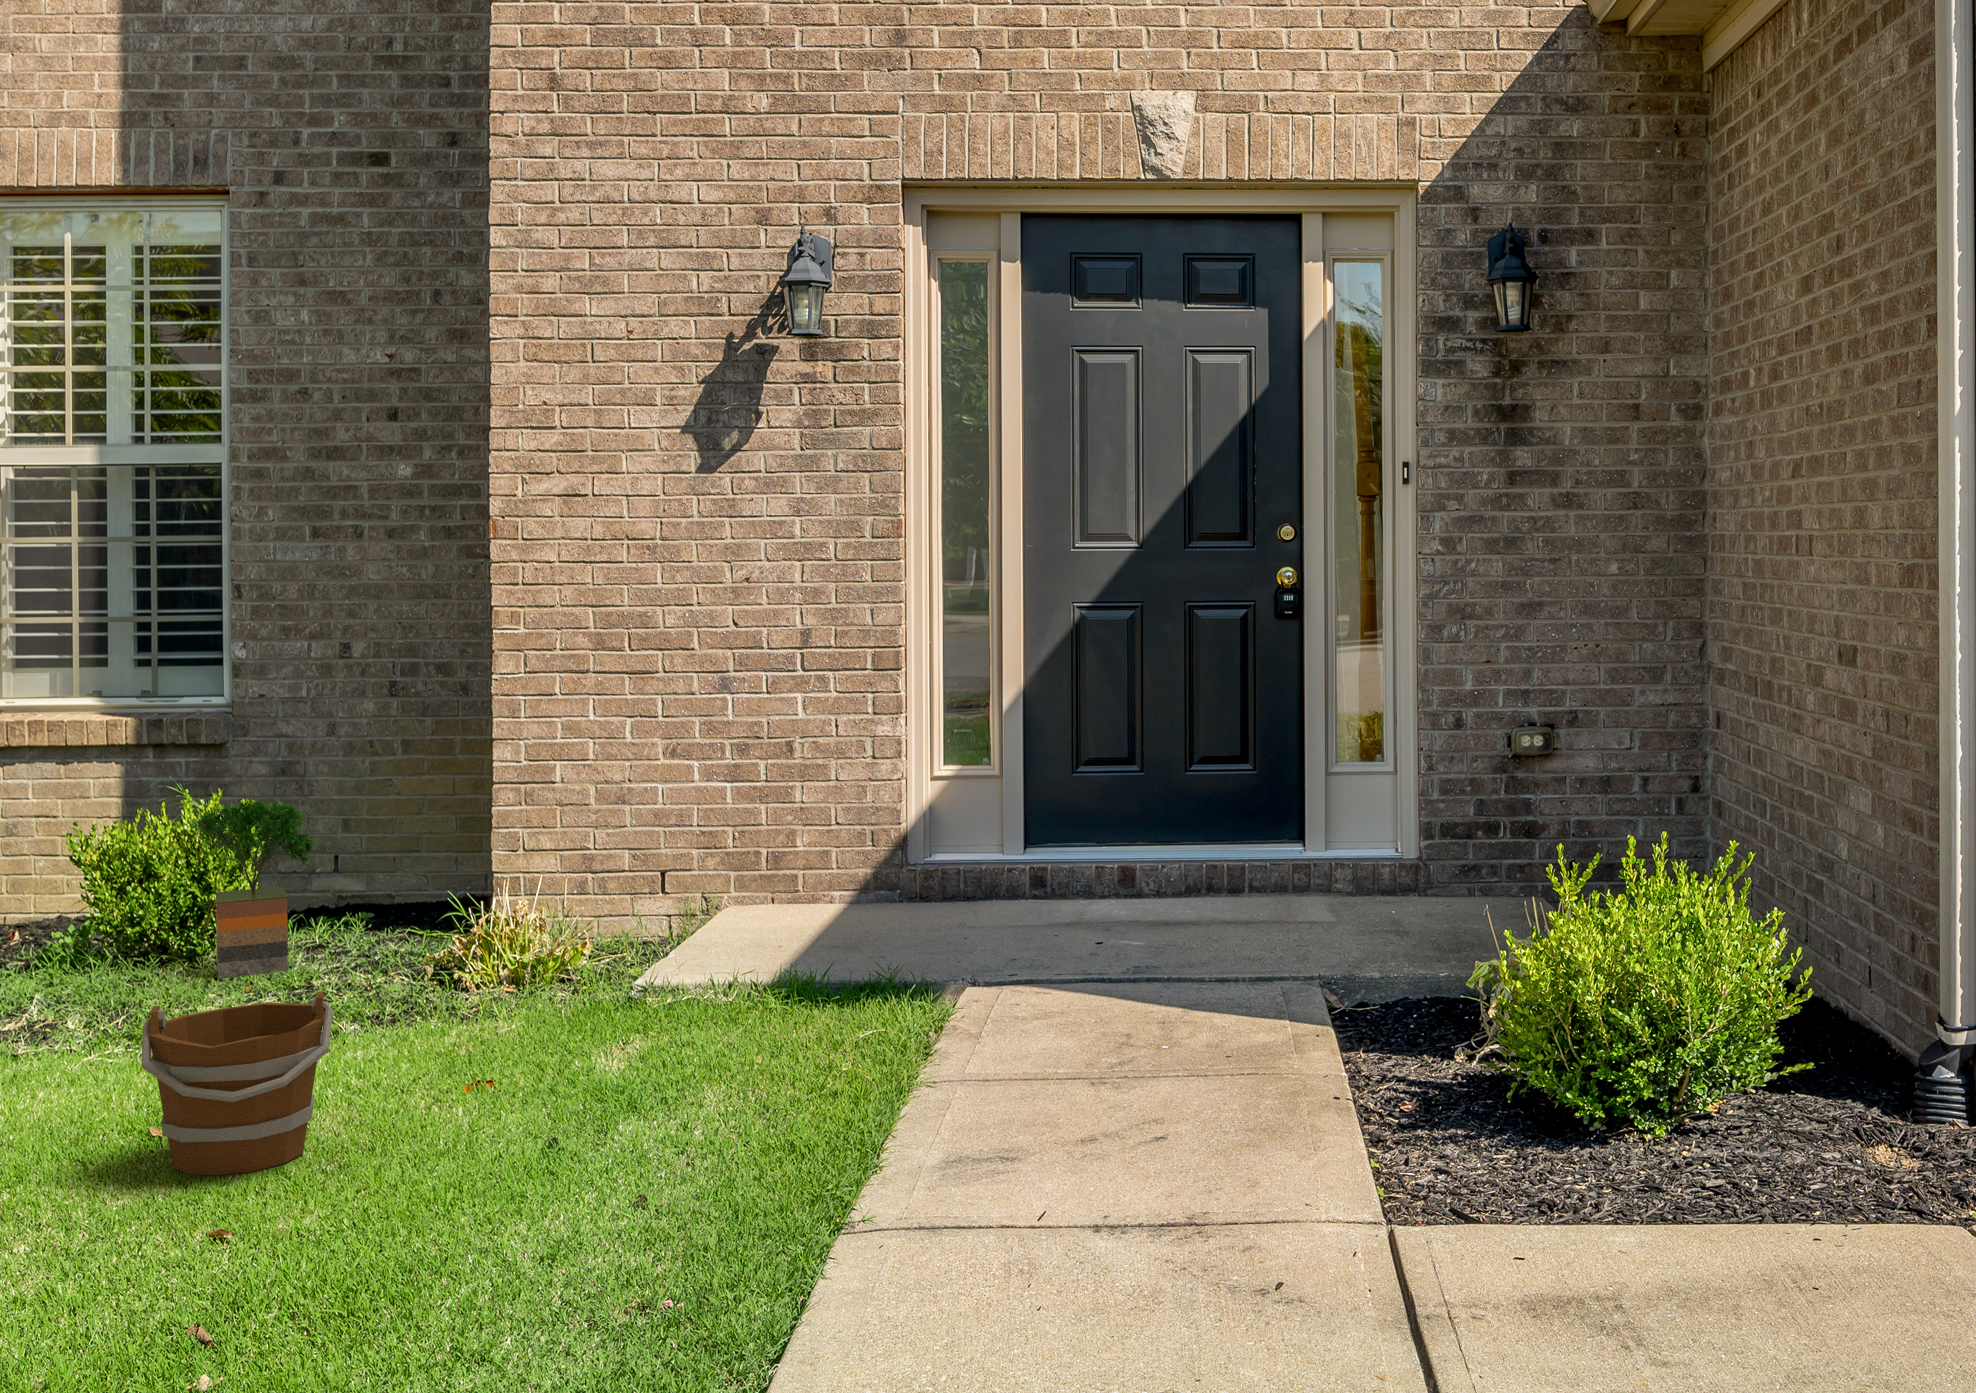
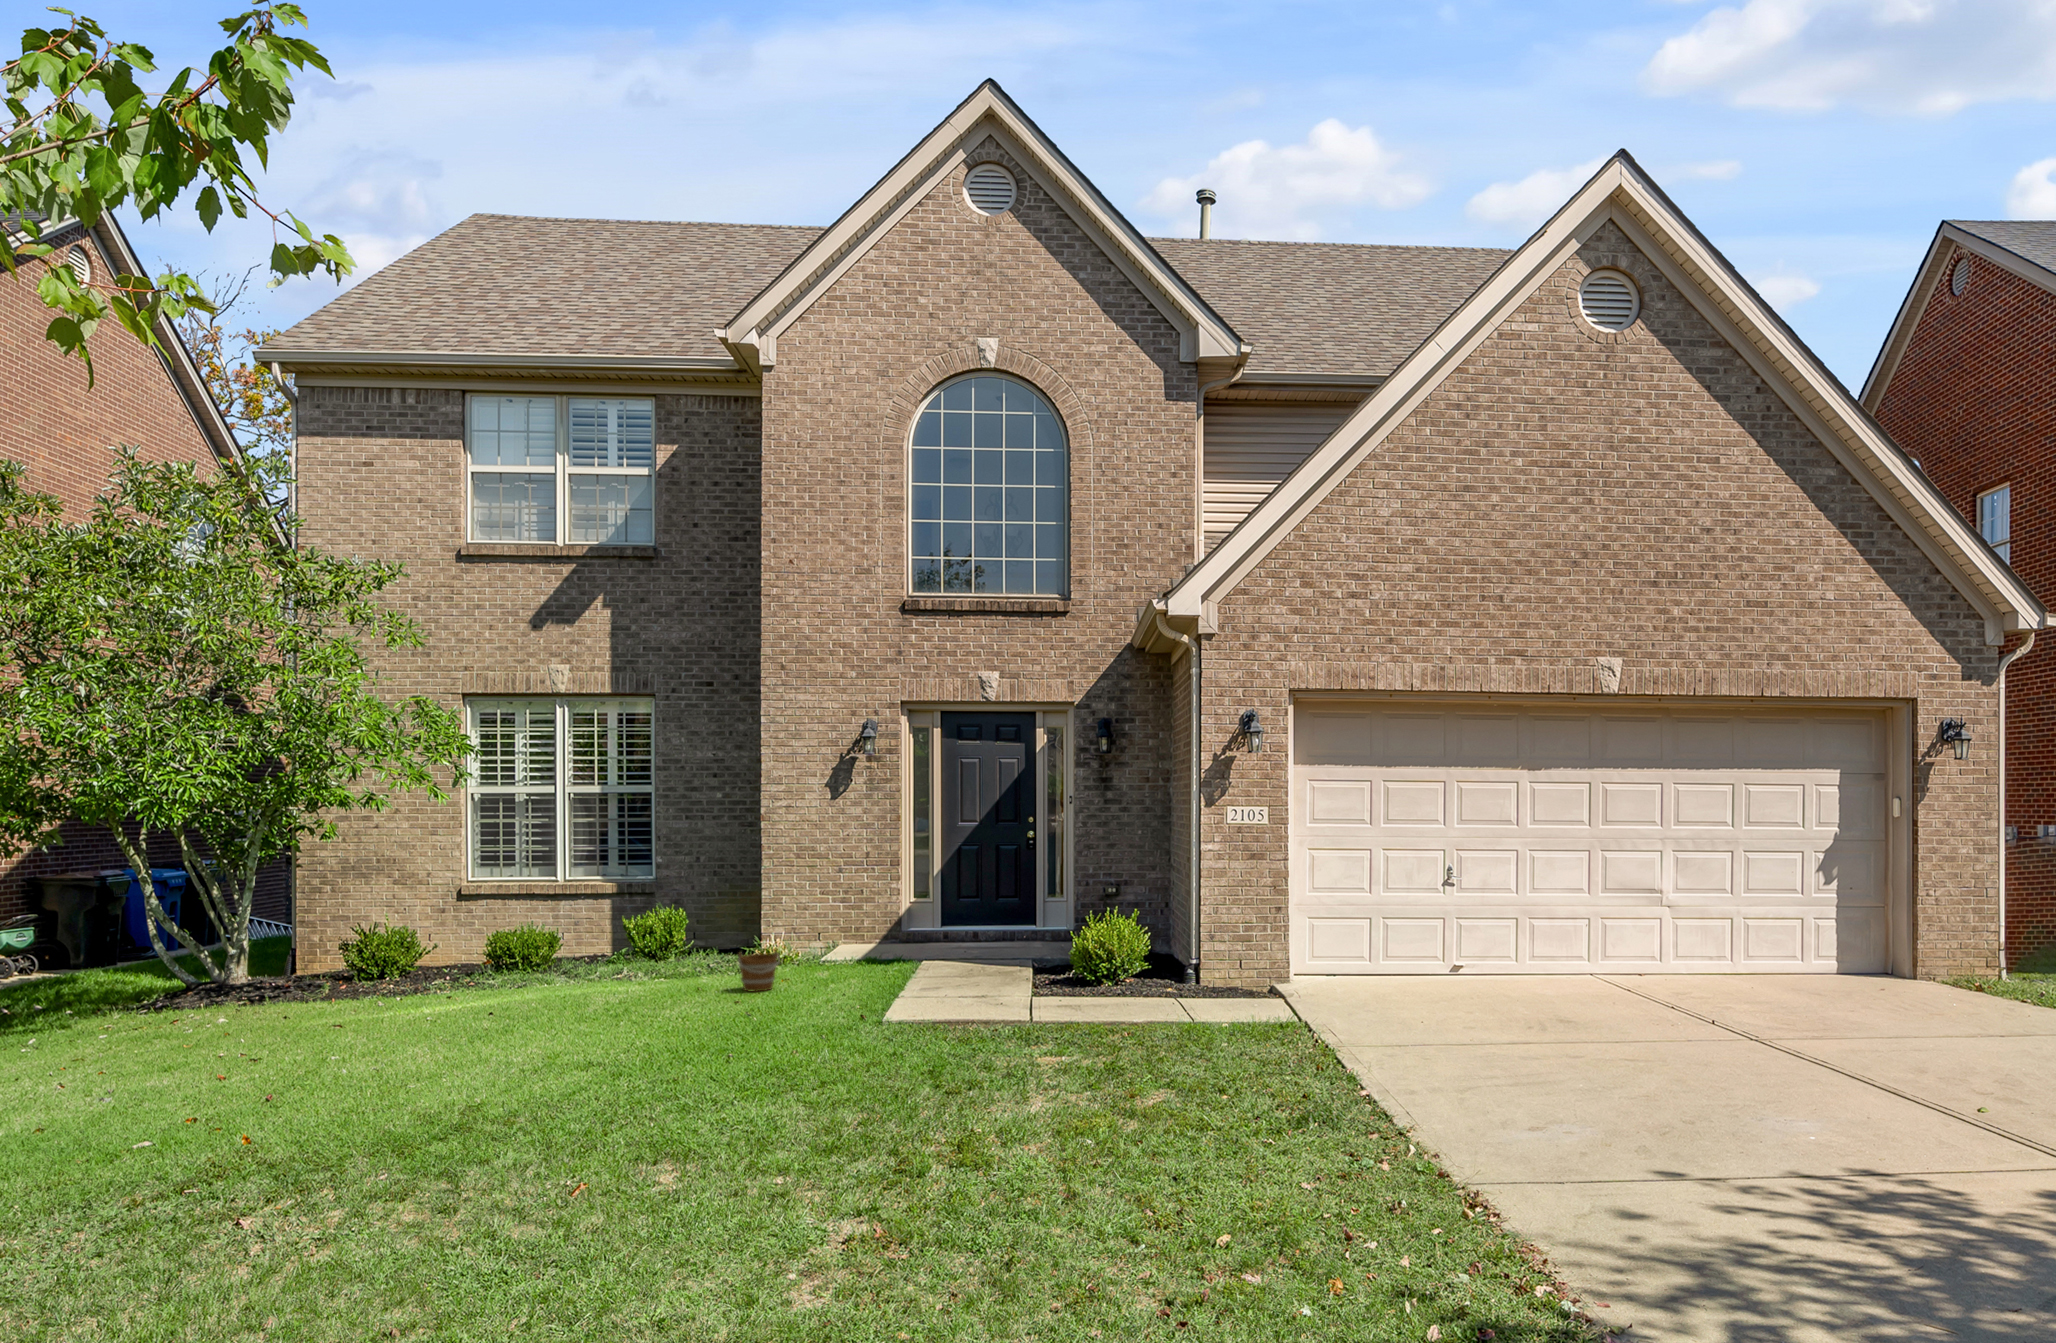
potted tree: present [193,800,318,979] -> none [678,910,718,966]

